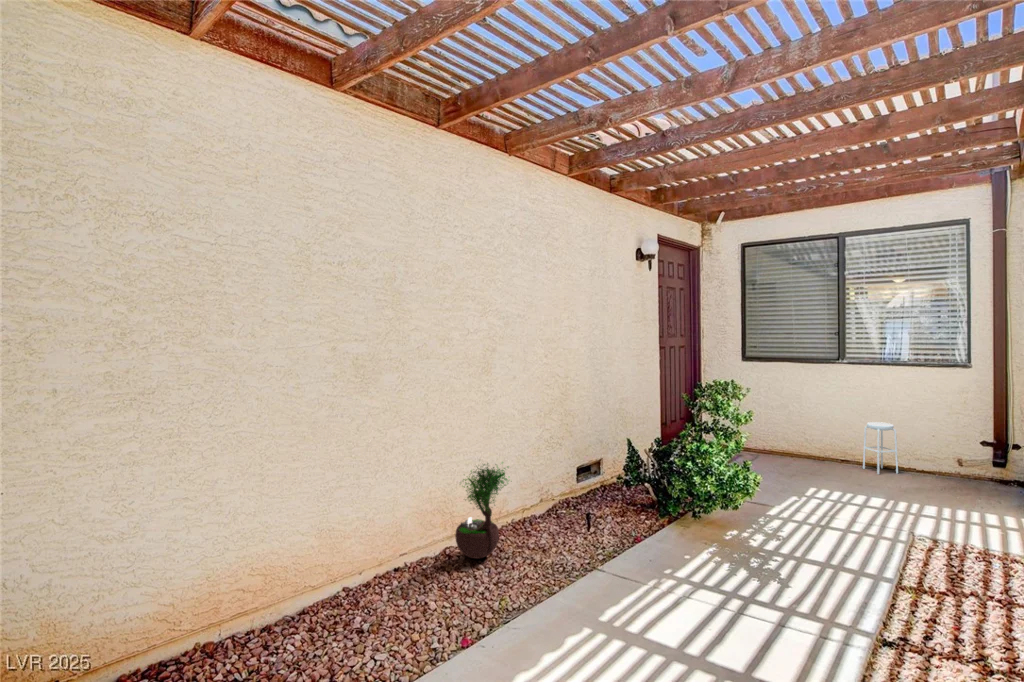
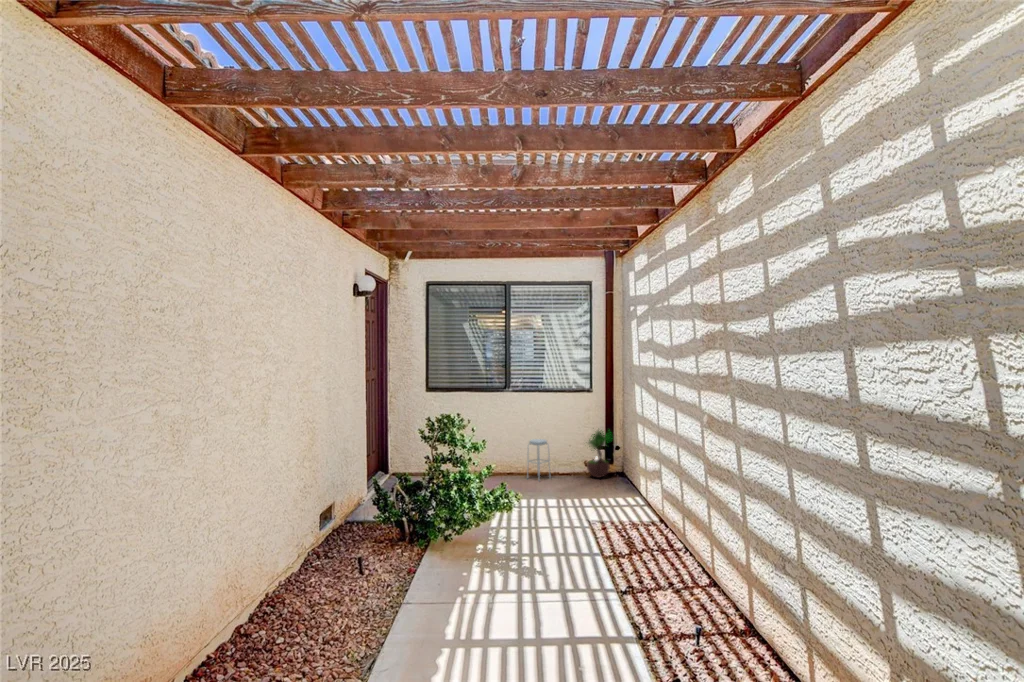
potted tree: present [455,463,507,559] -> present [587,430,612,478]

